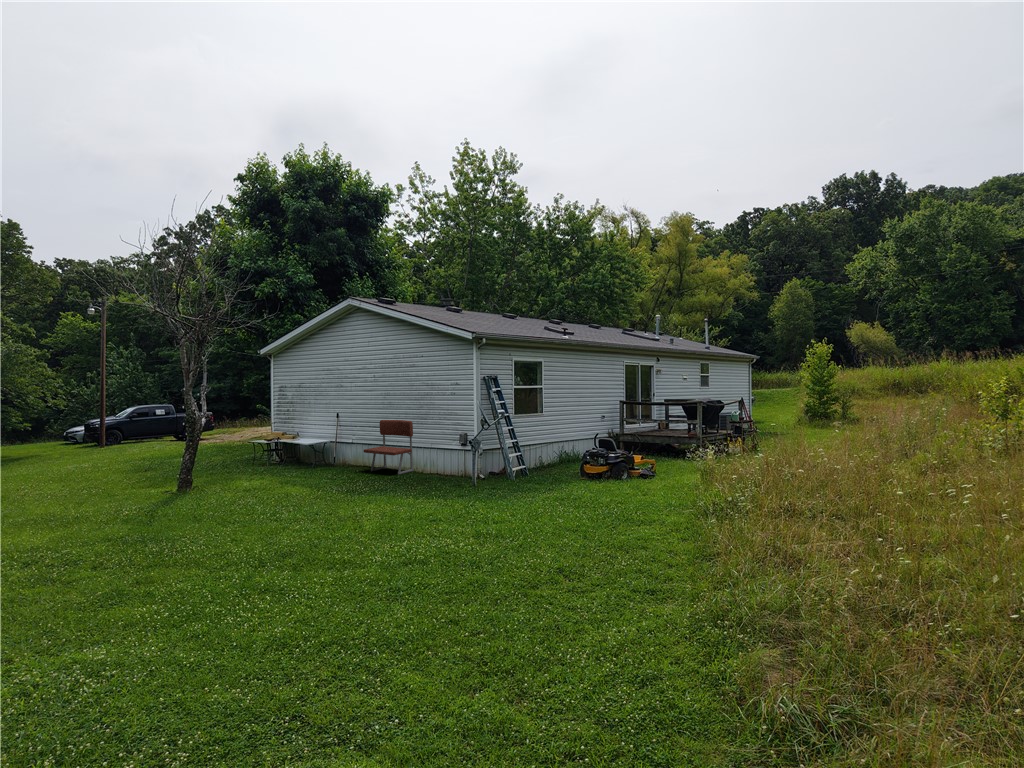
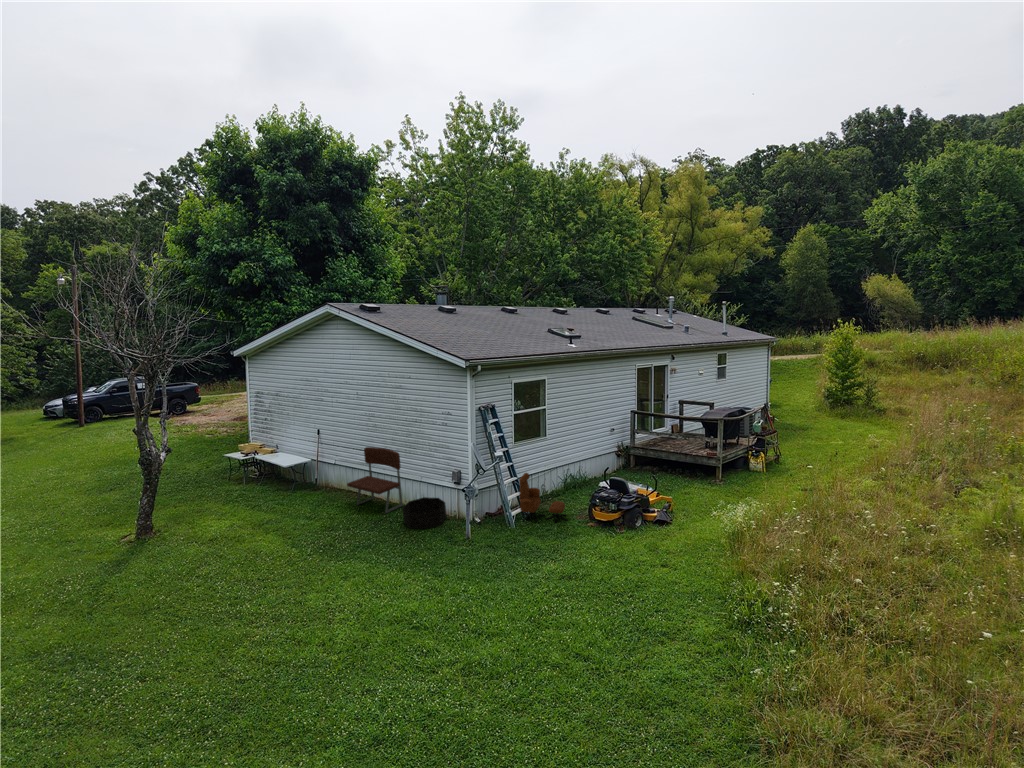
lounge chair: none [520,436,562,477] -> present [519,473,568,523]
basket: none [415,460,454,481] -> present [403,497,446,529]

